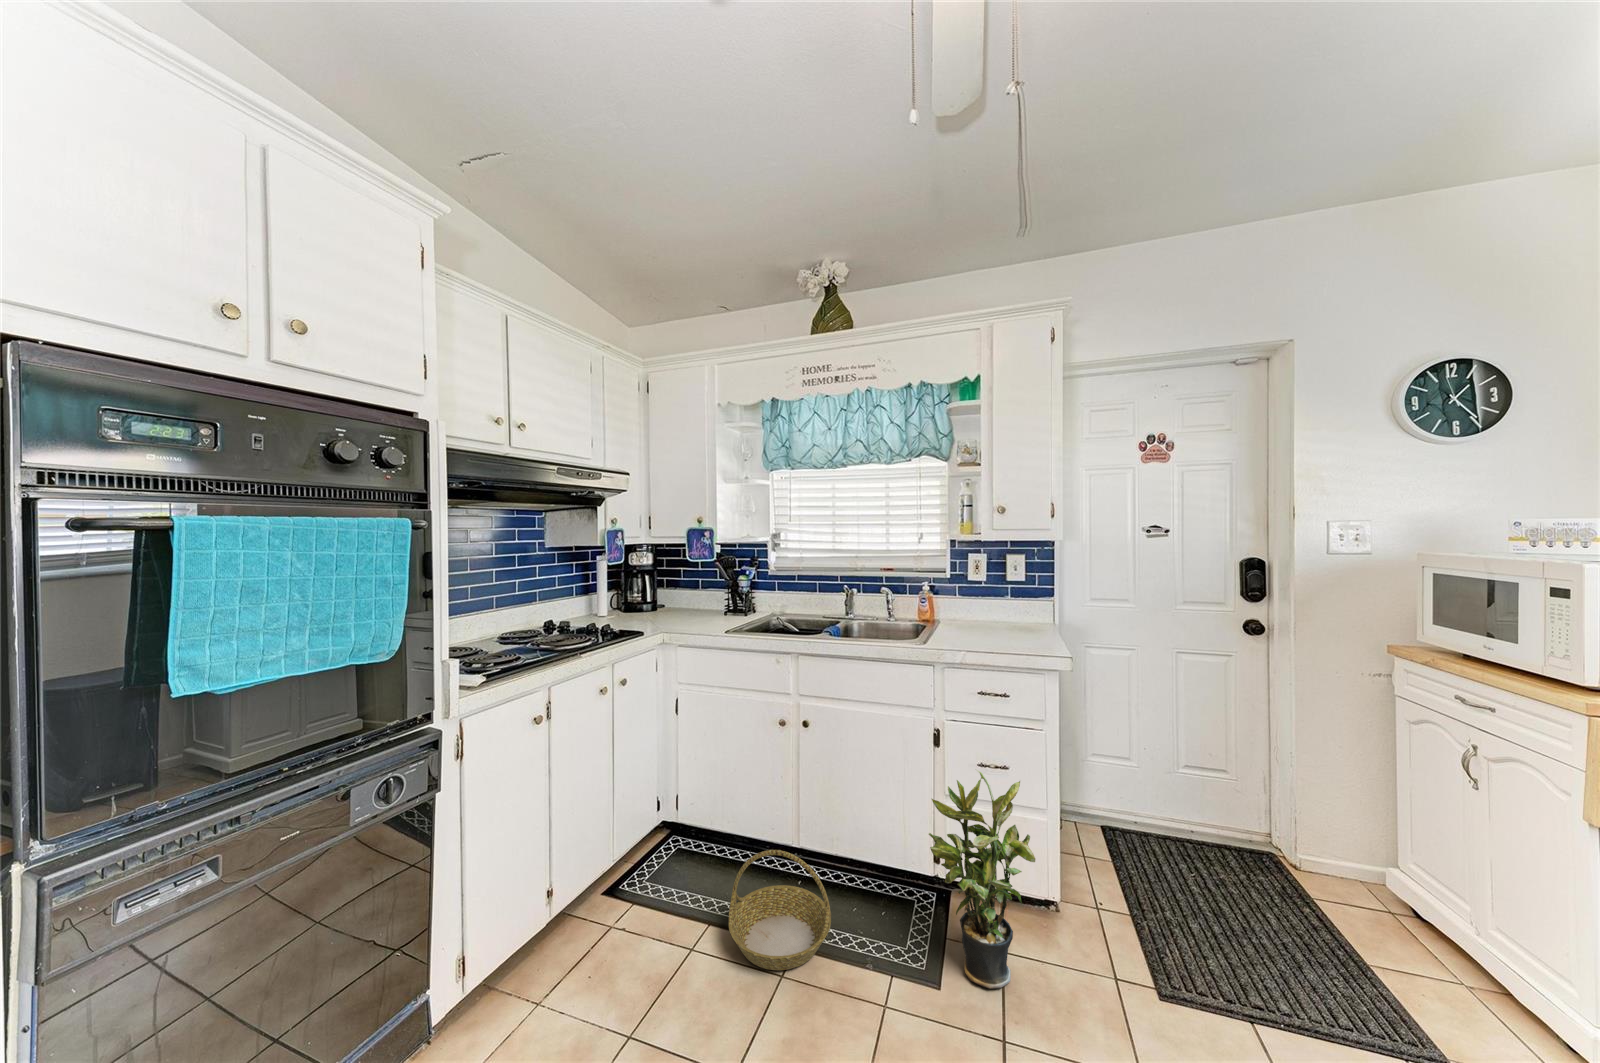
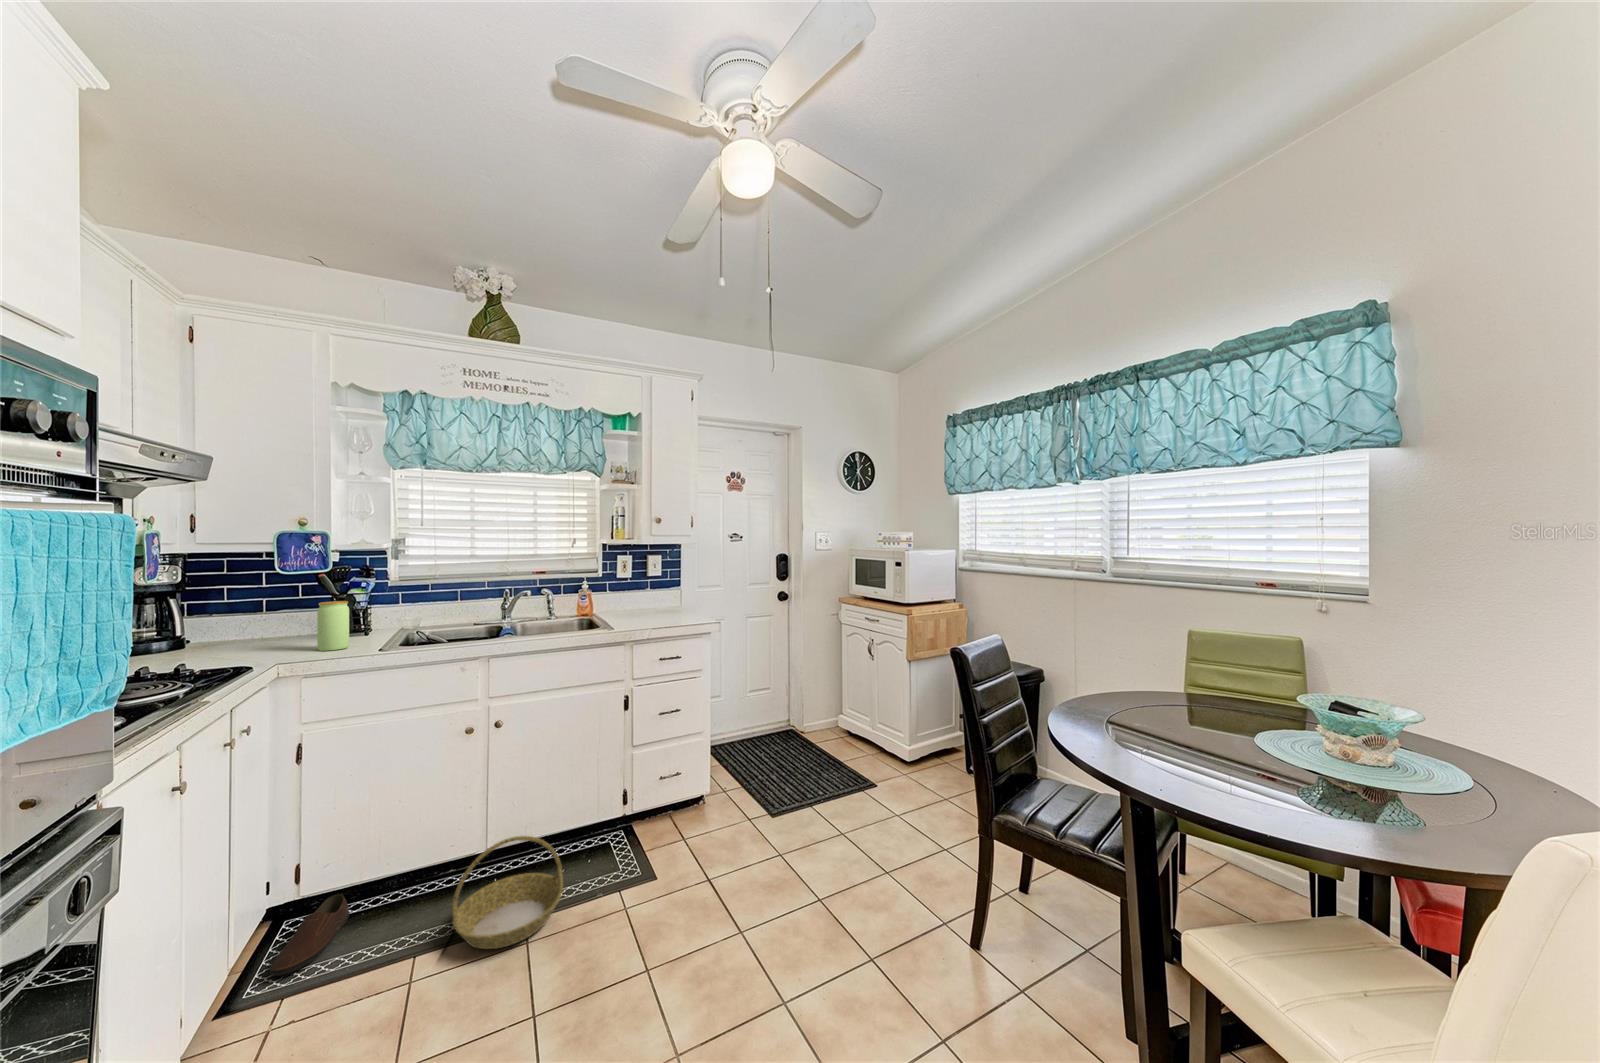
jar: none [694,585,714,626] -> present [317,601,349,651]
potted plant: present [929,772,1035,989] -> none [639,709,710,863]
shoe: none [632,830,697,882] -> present [269,894,349,976]

